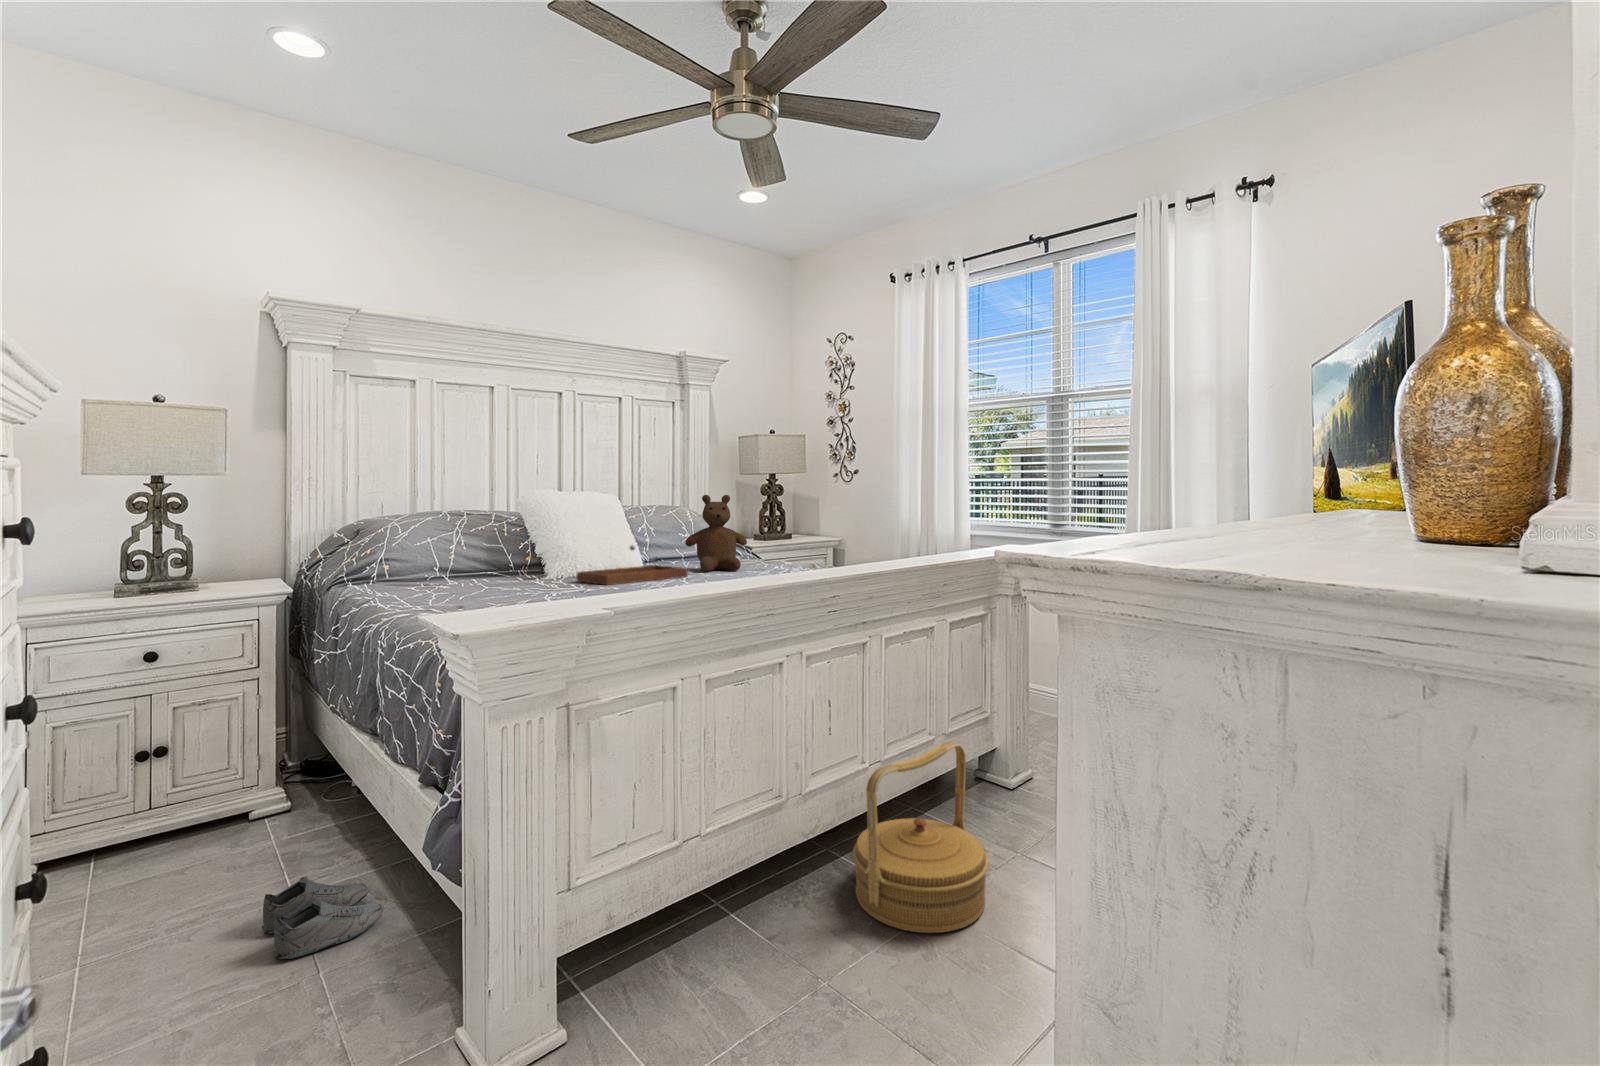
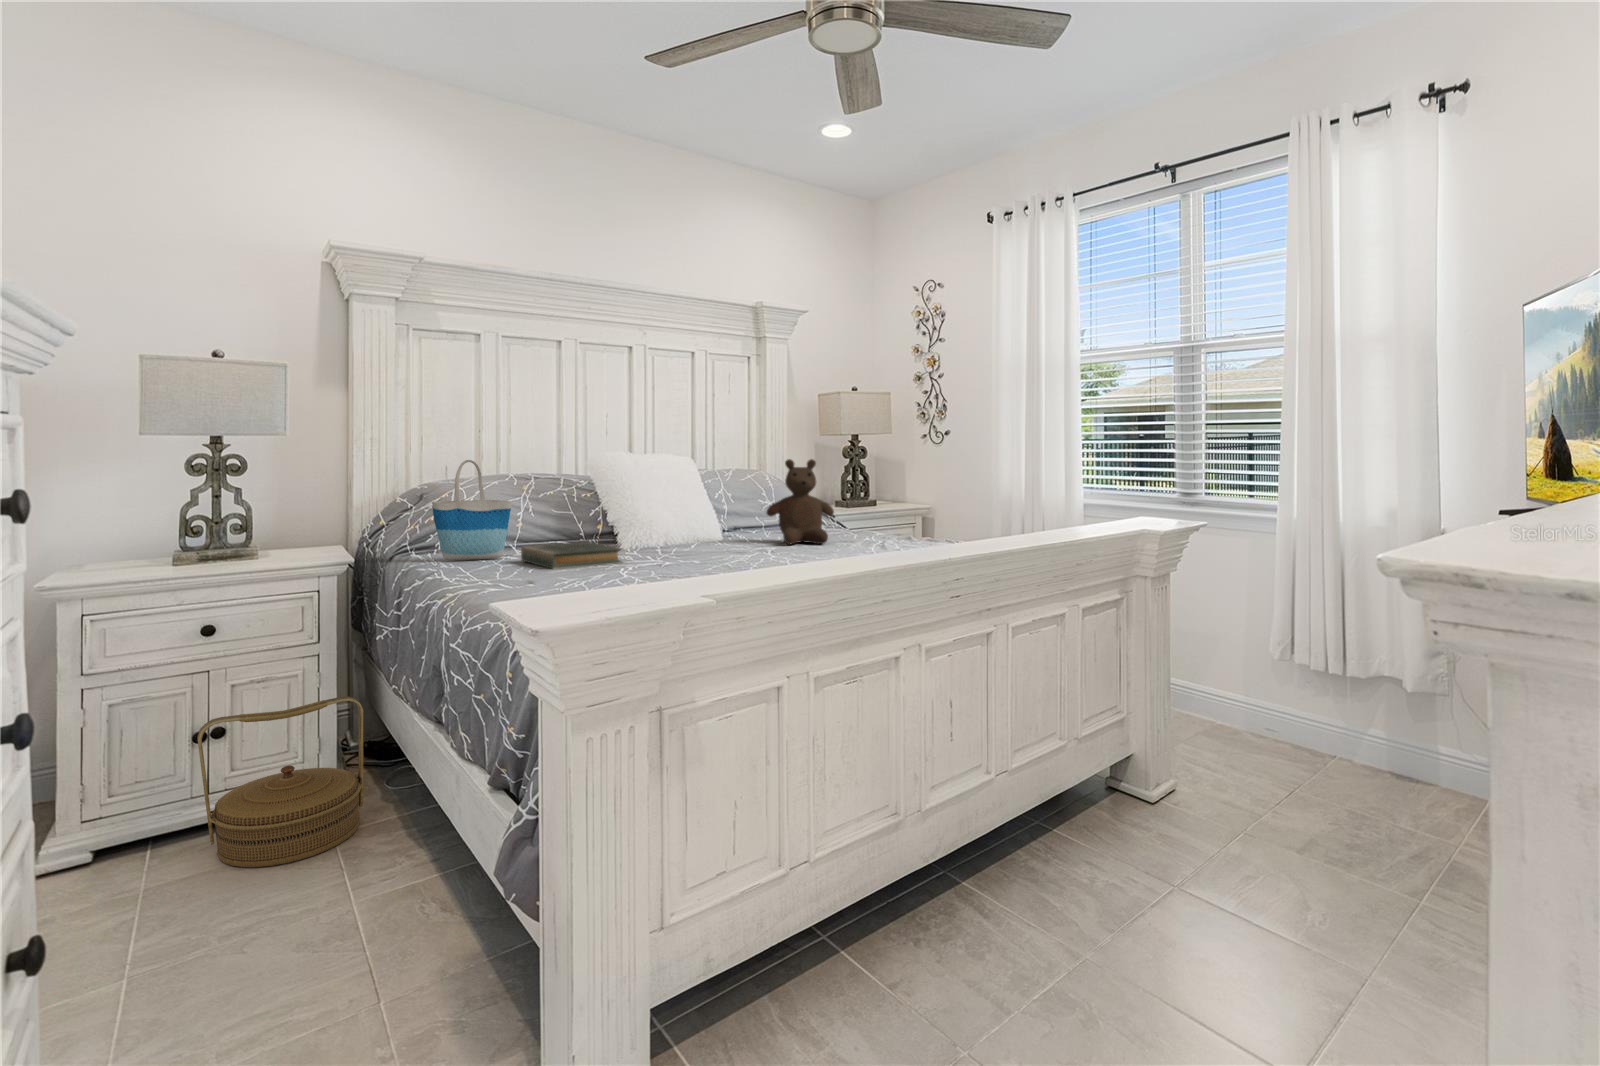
tote bag: none [370,496,446,589] -> present [432,460,512,560]
tray: present [577,545,688,585] -> none [651,515,771,560]
hardback book: none [454,571,551,595] -> present [521,542,622,569]
woven basket: present [853,742,989,933] -> present [197,696,364,868]
shoe: present [262,877,383,959] -> none [325,878,453,972]

